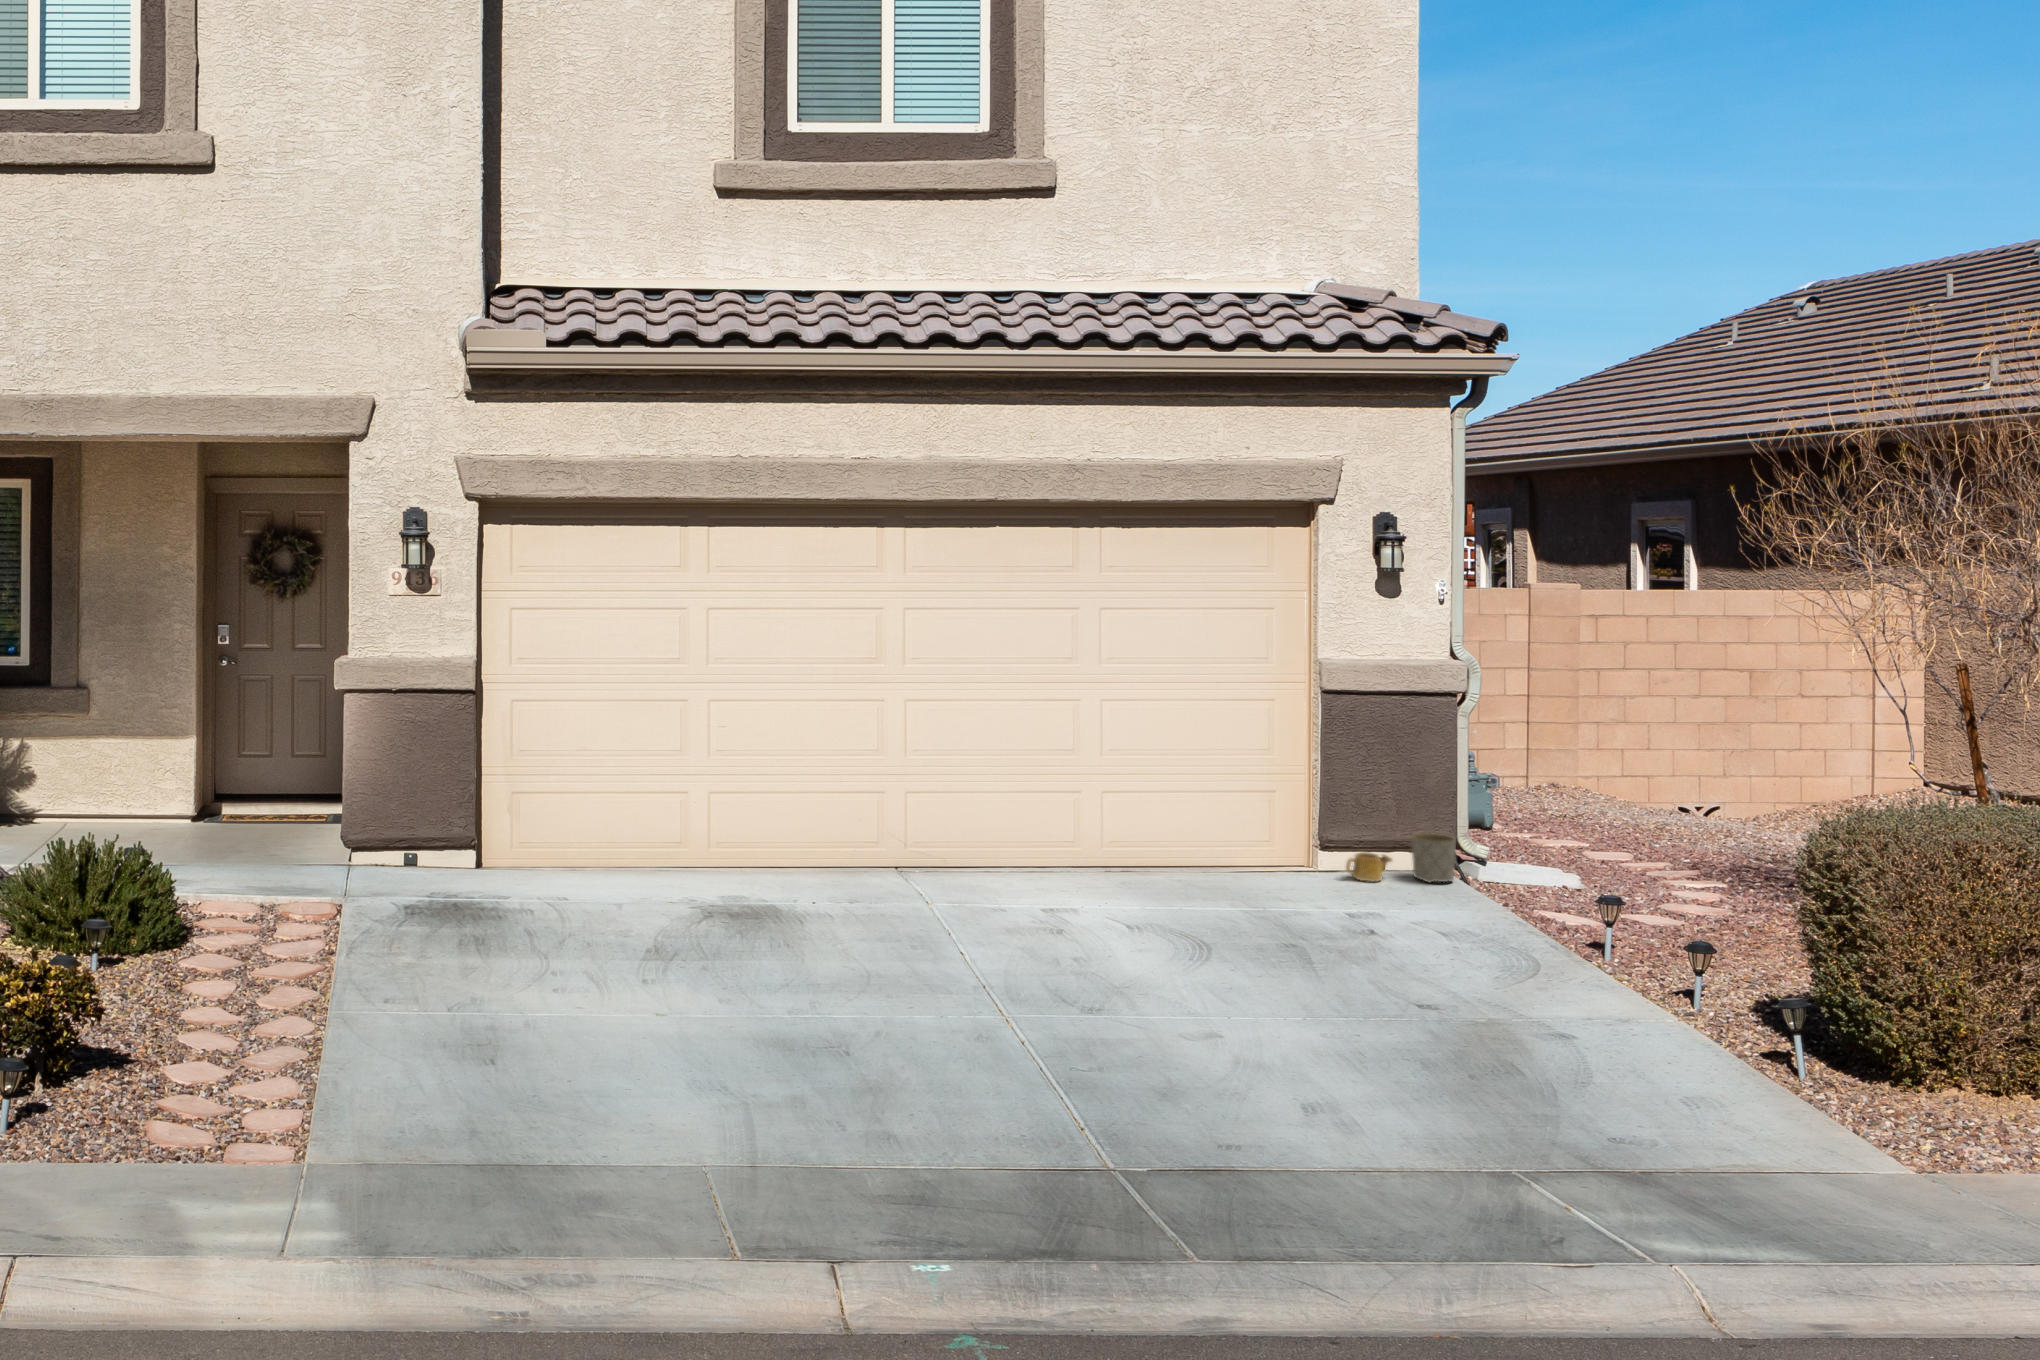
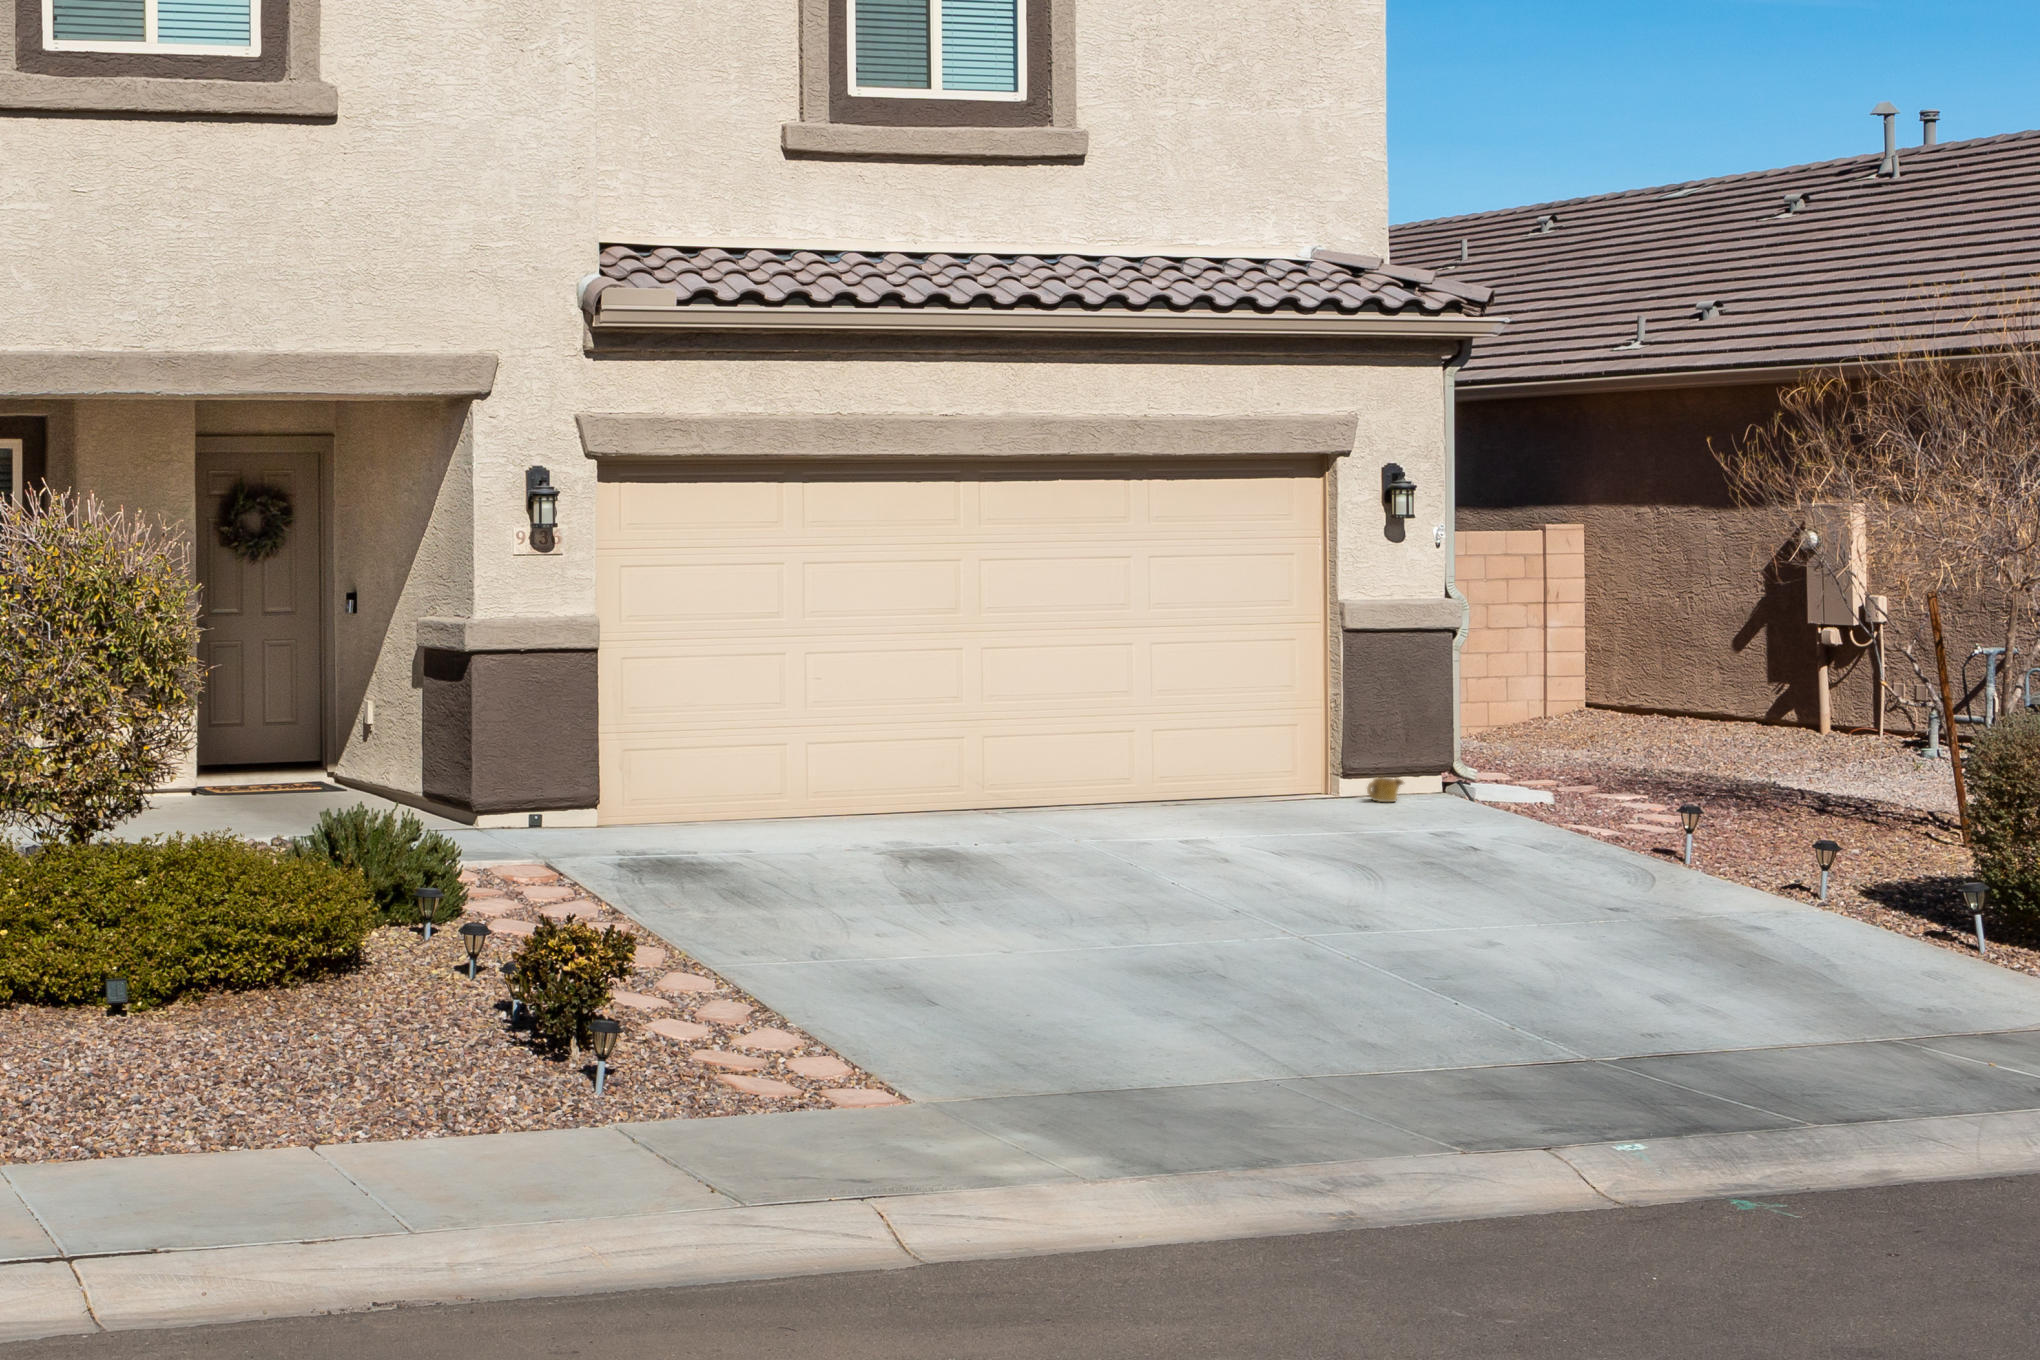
planter: present [1412,833,1456,882] -> none [1418,759,1457,801]

